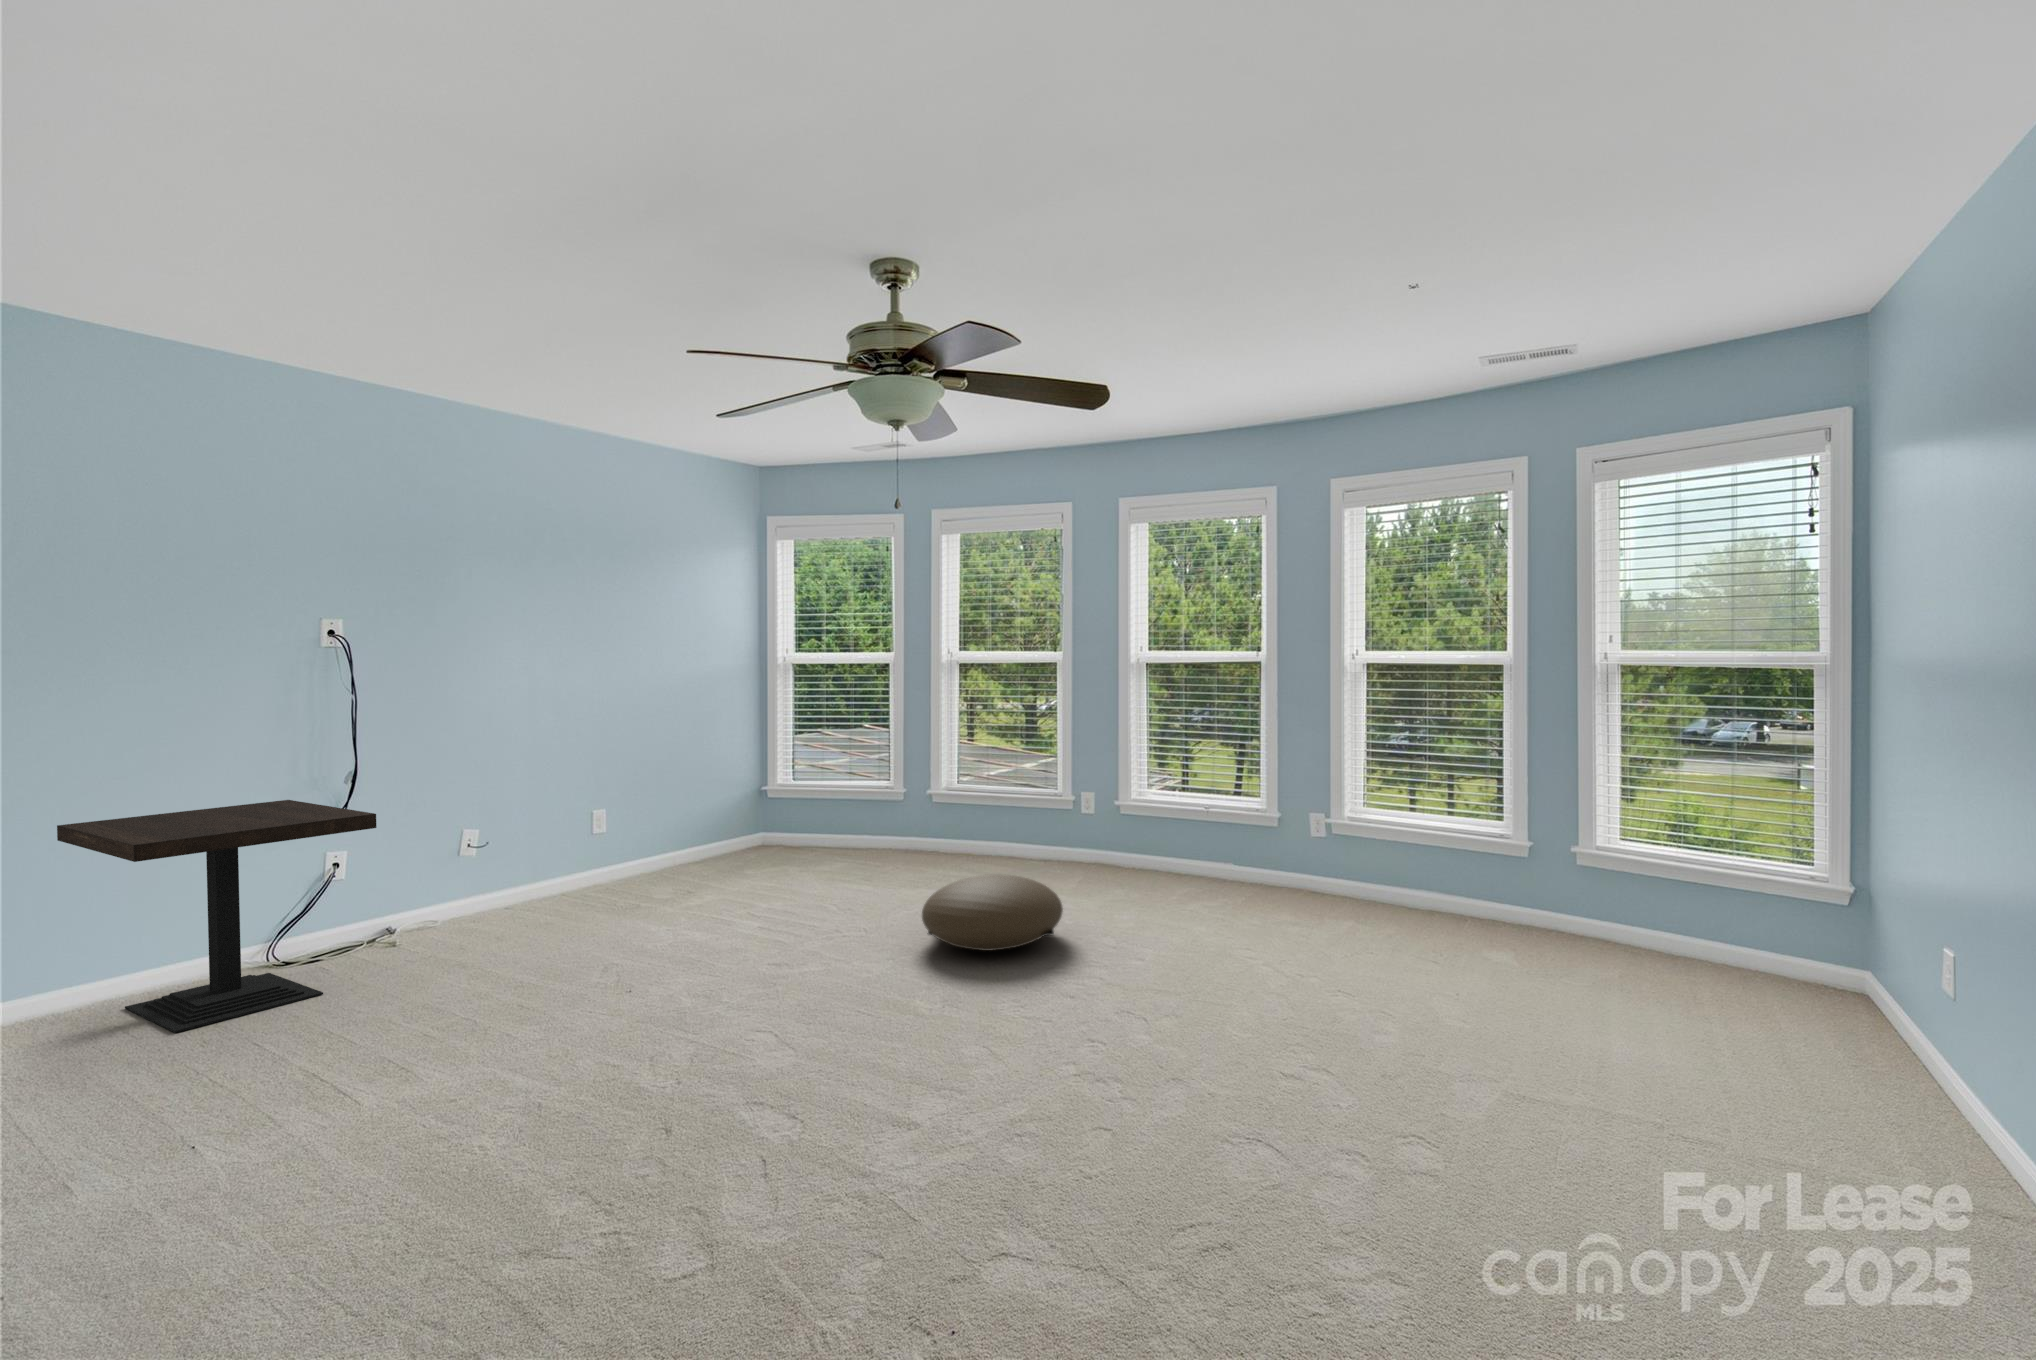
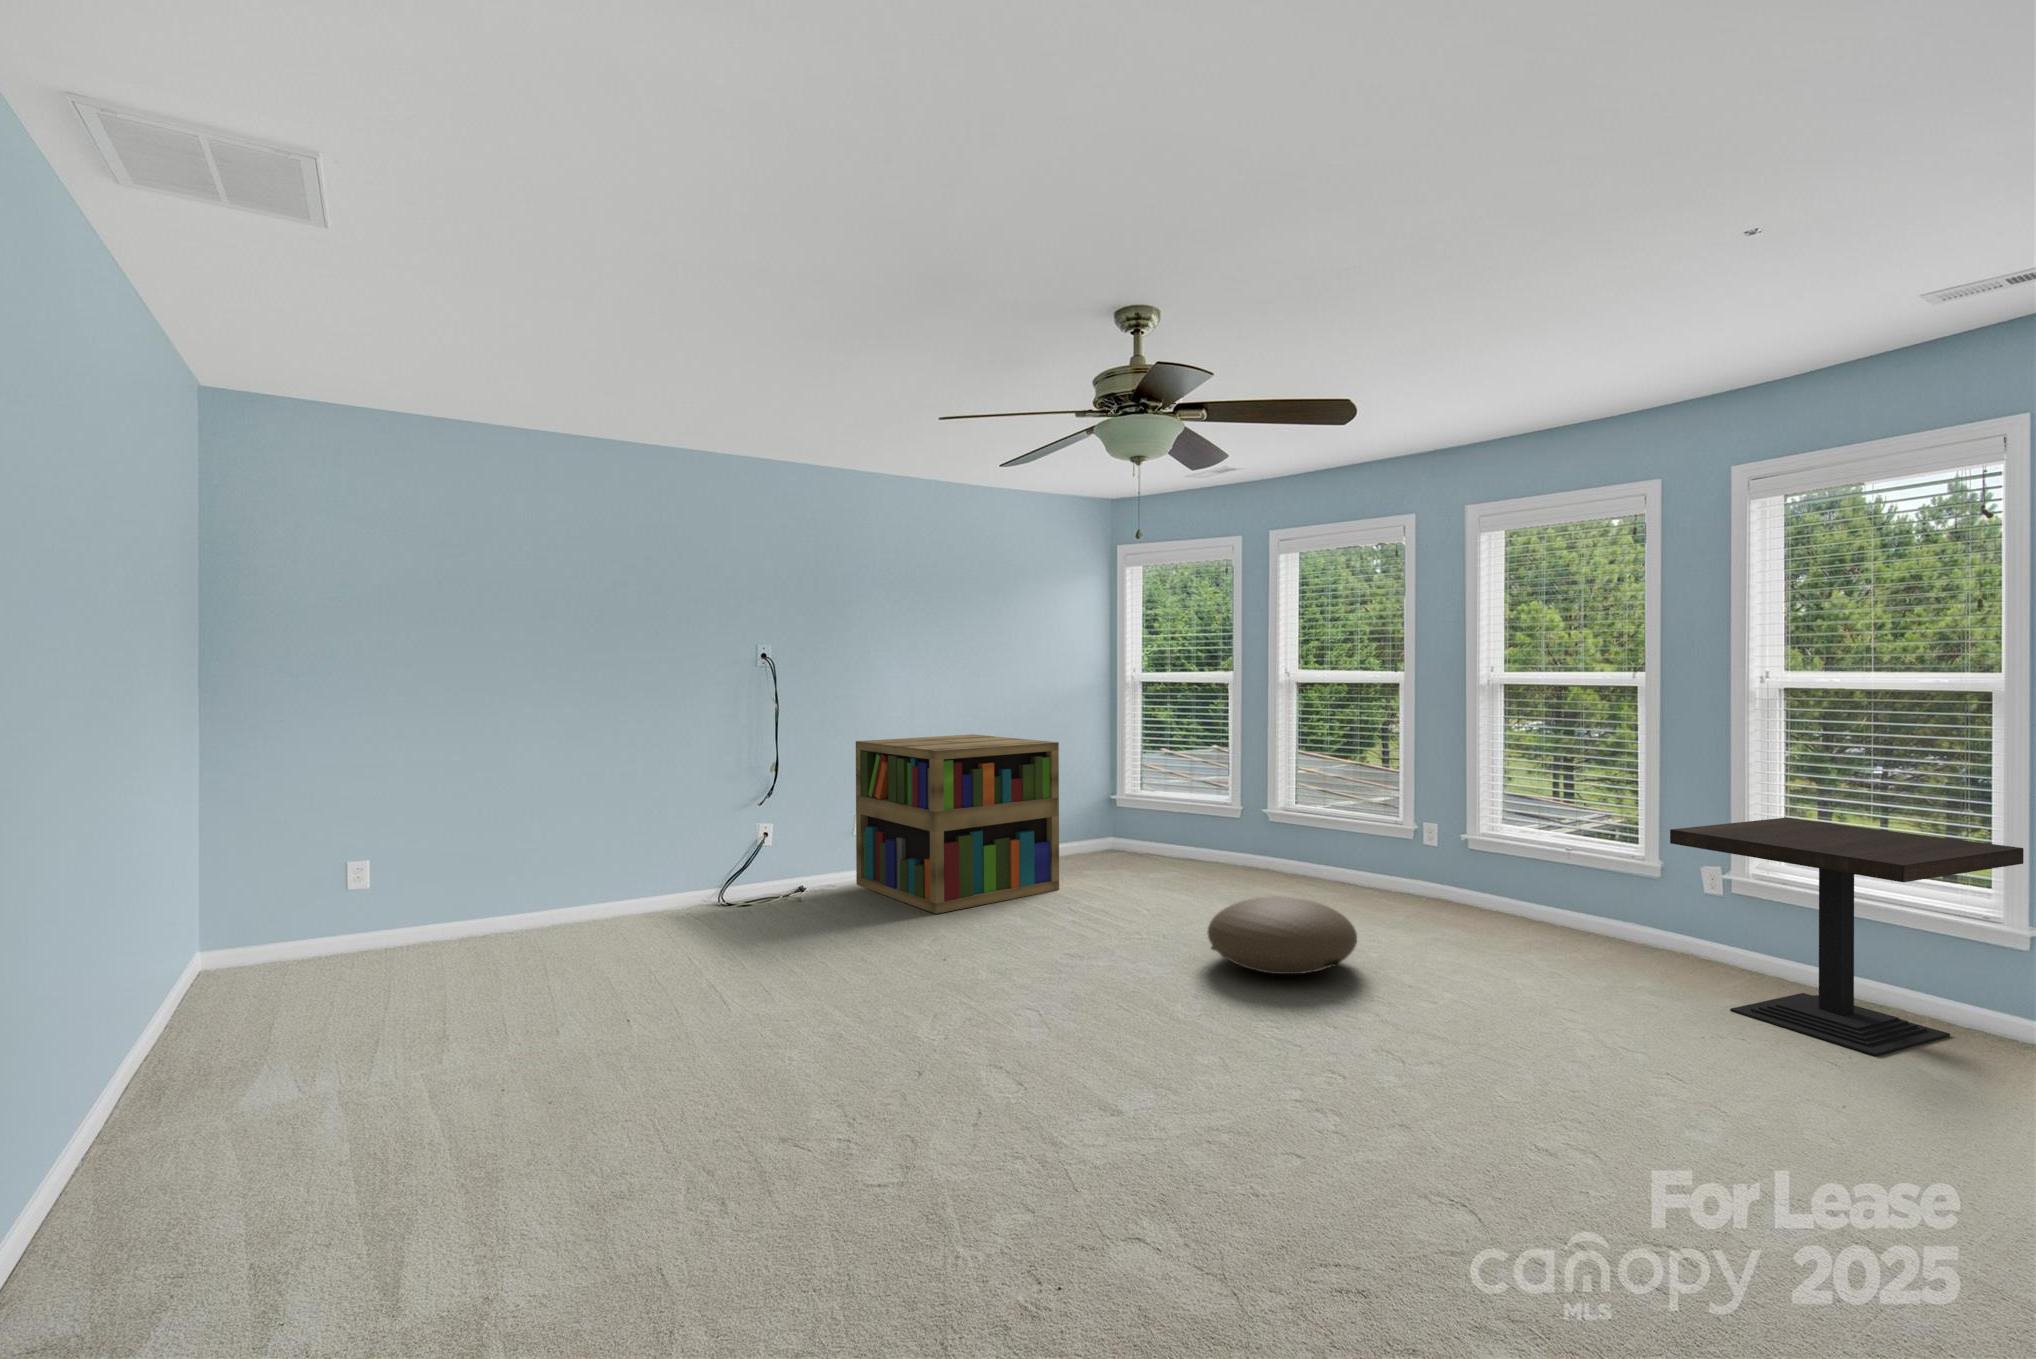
bookshelf: none [460,726,725,938] -> present [856,734,1059,914]
side table: present [57,800,376,1033] -> present [1670,818,2024,1056]

